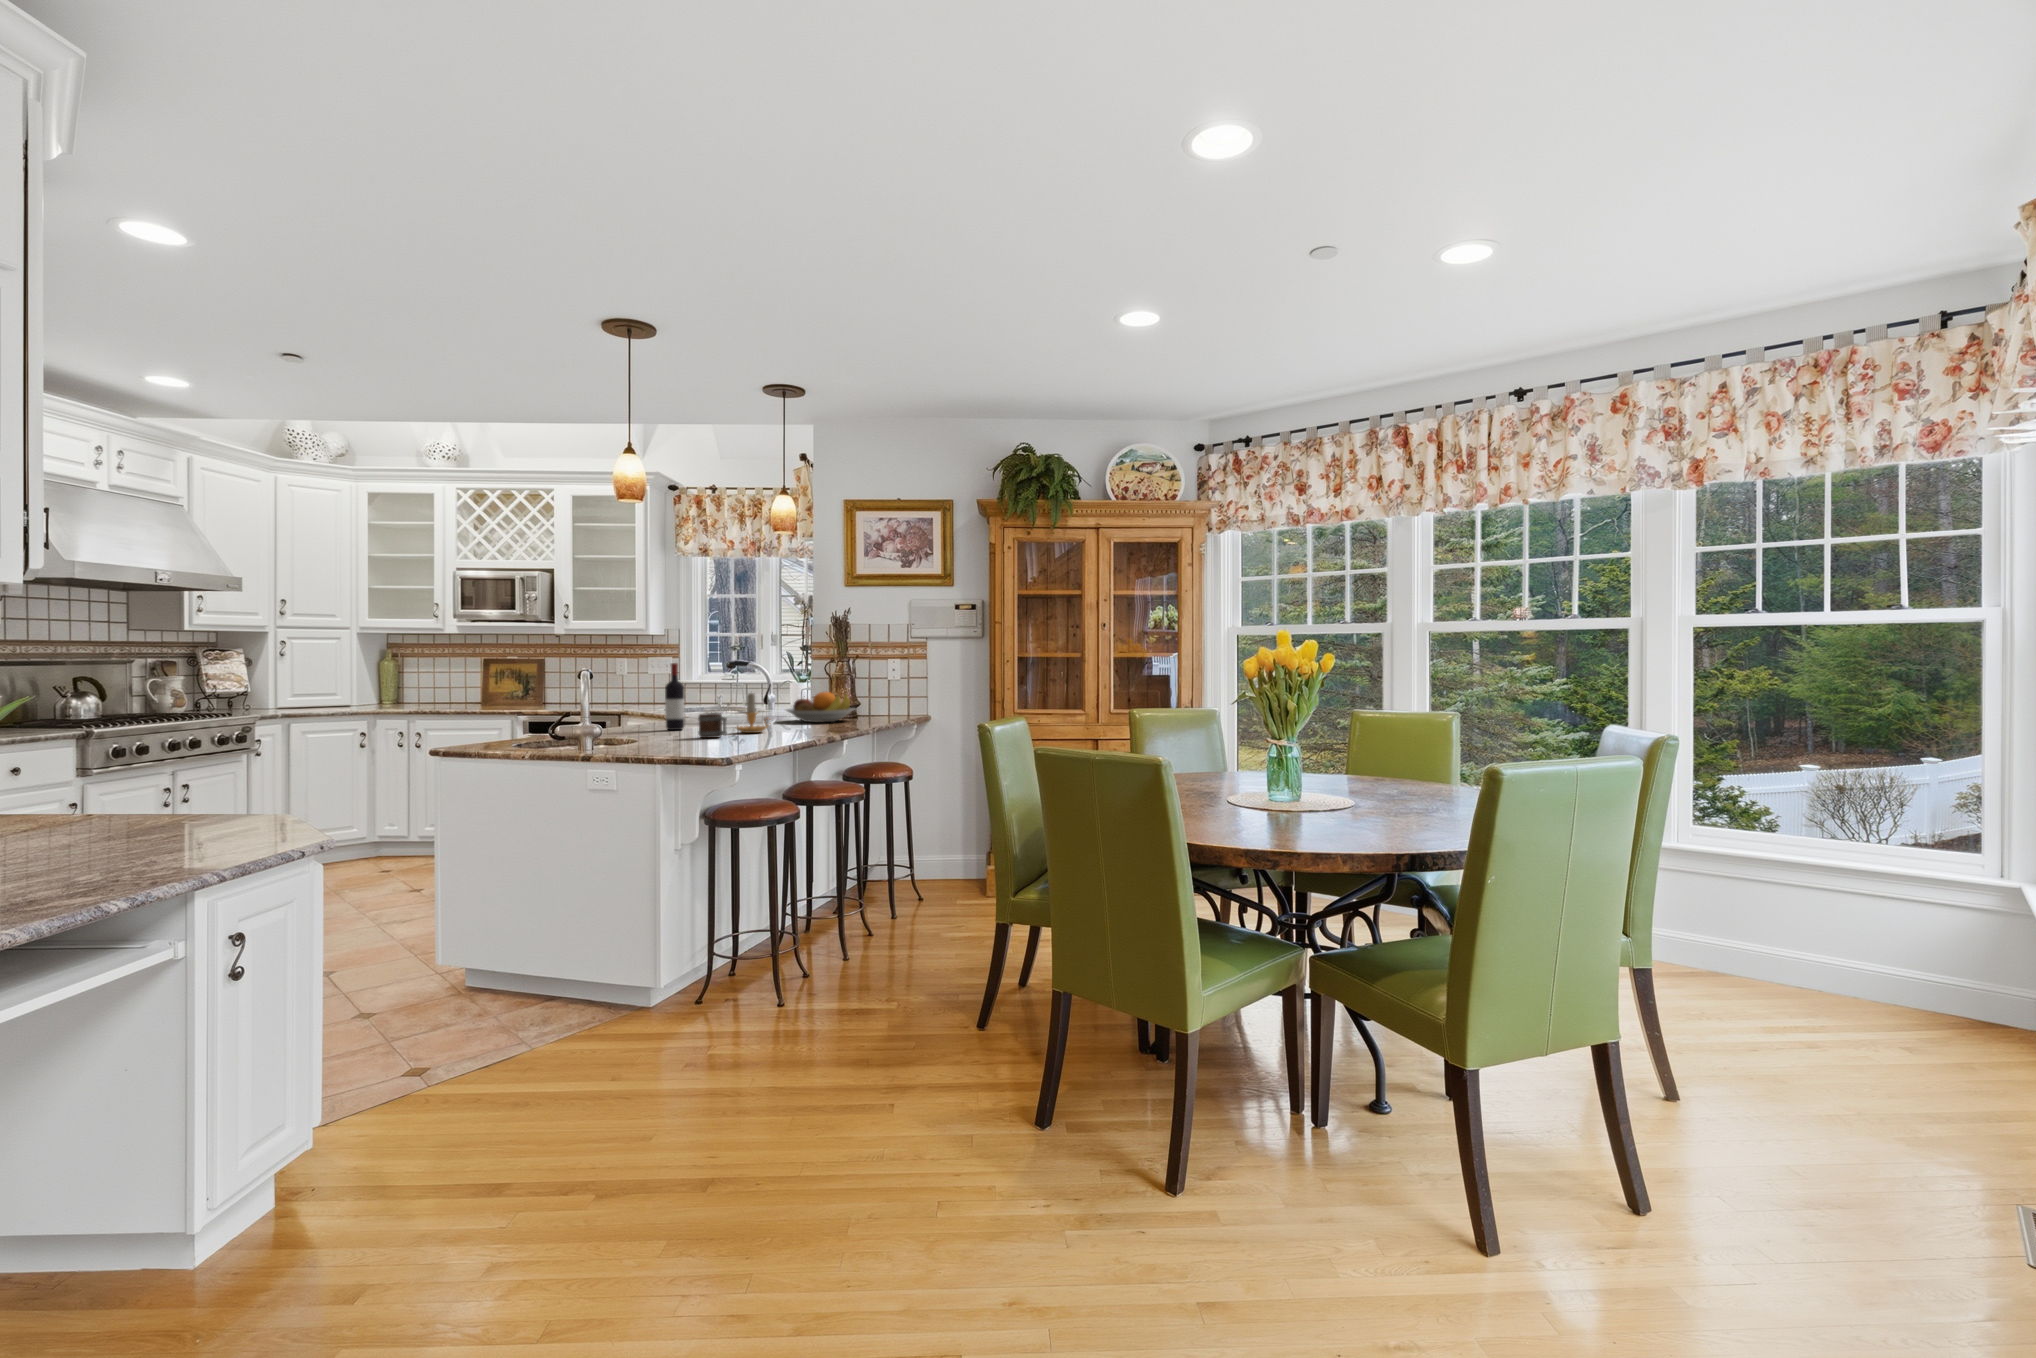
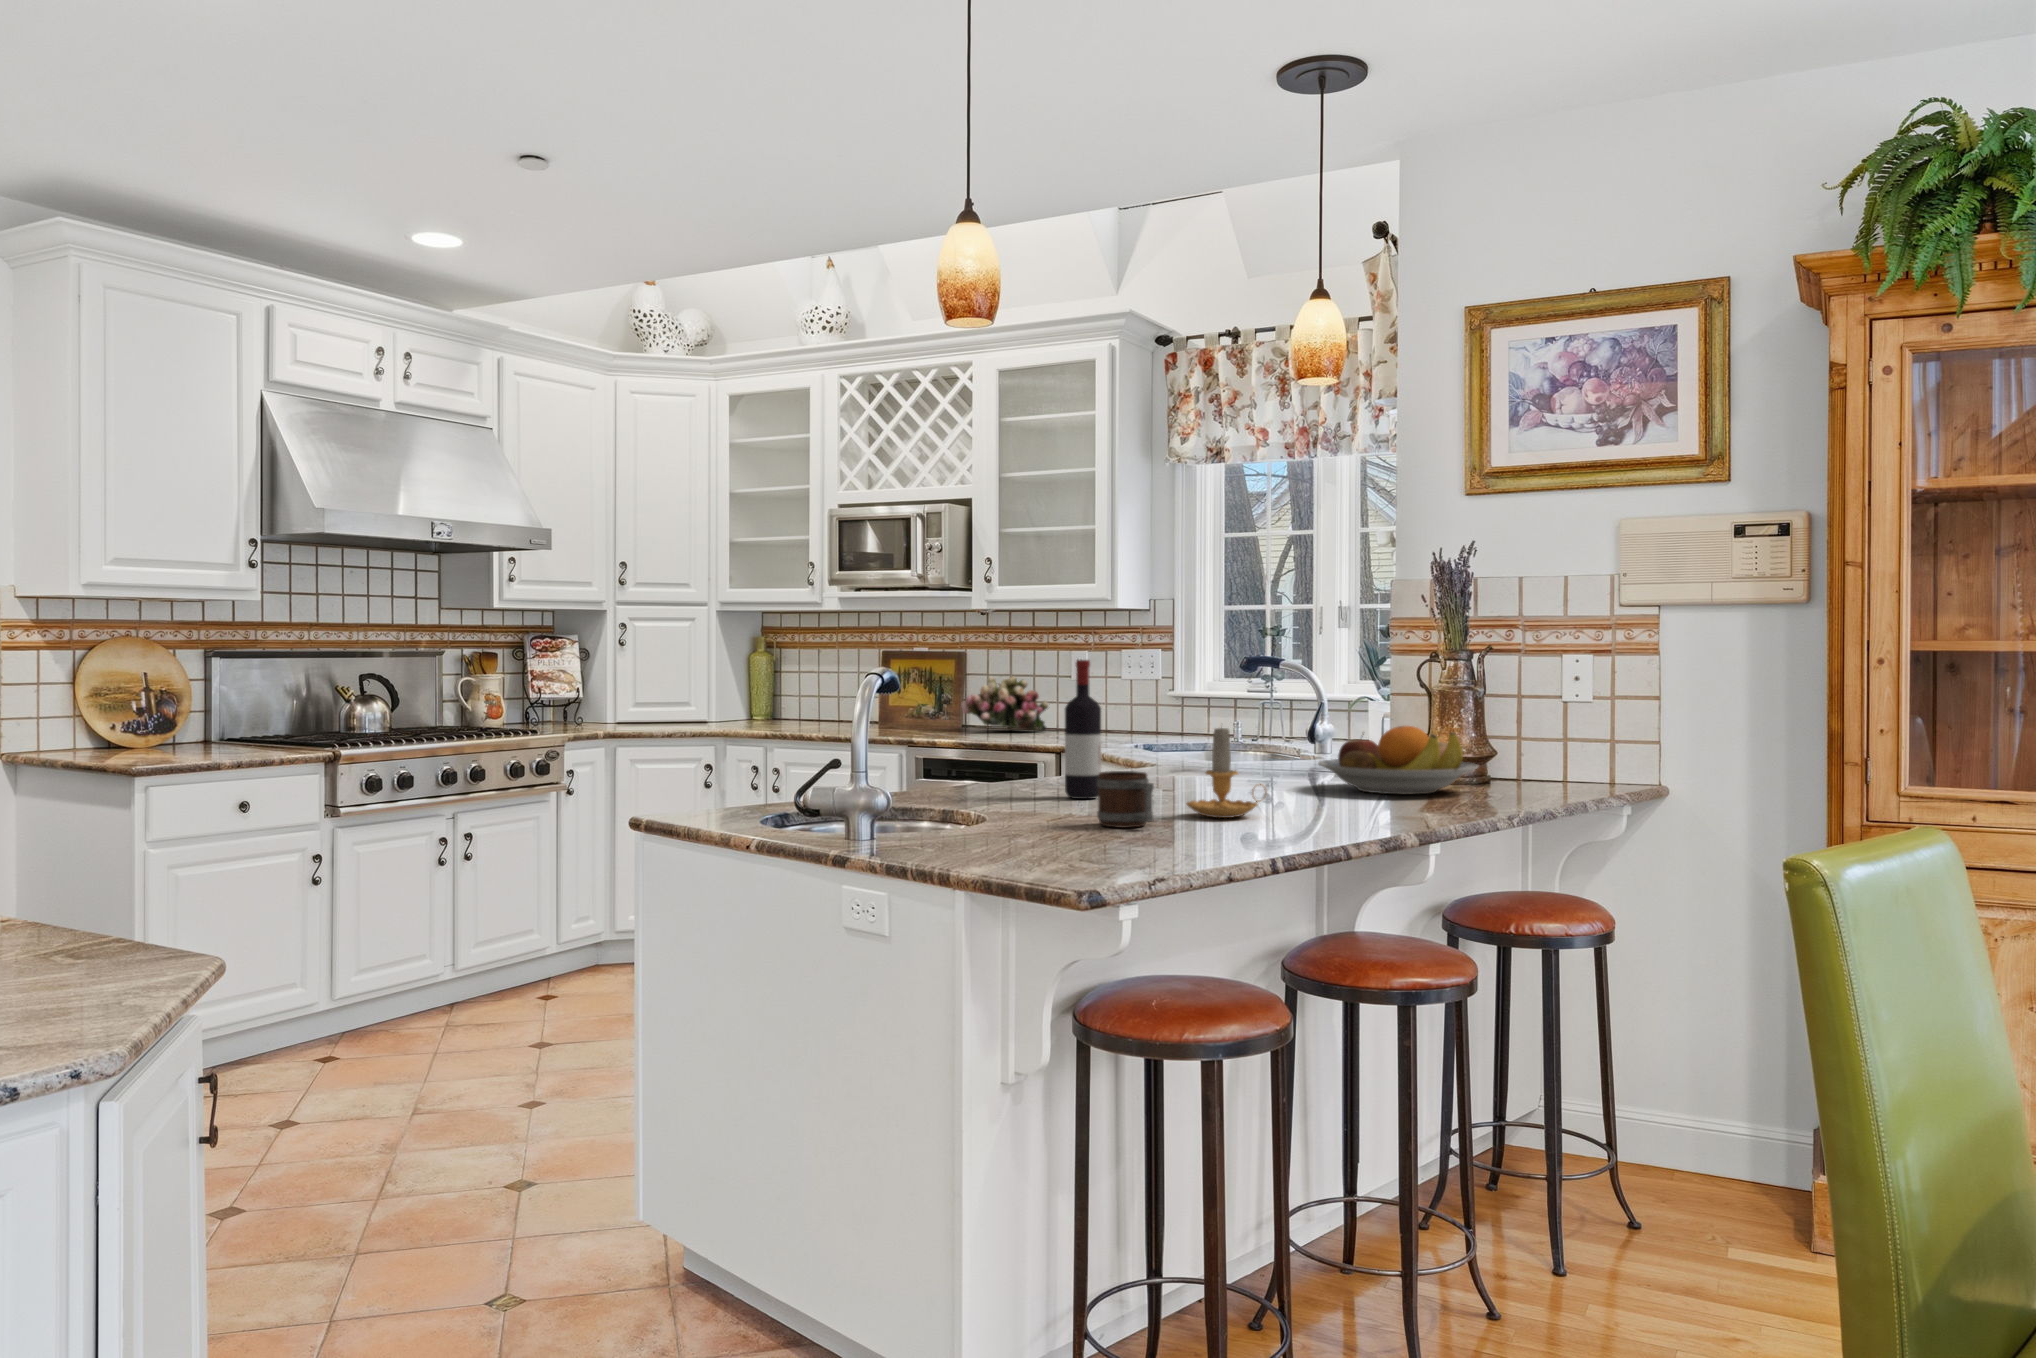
flower arrangement: none [545,673,603,705] -> present [961,676,1048,731]

